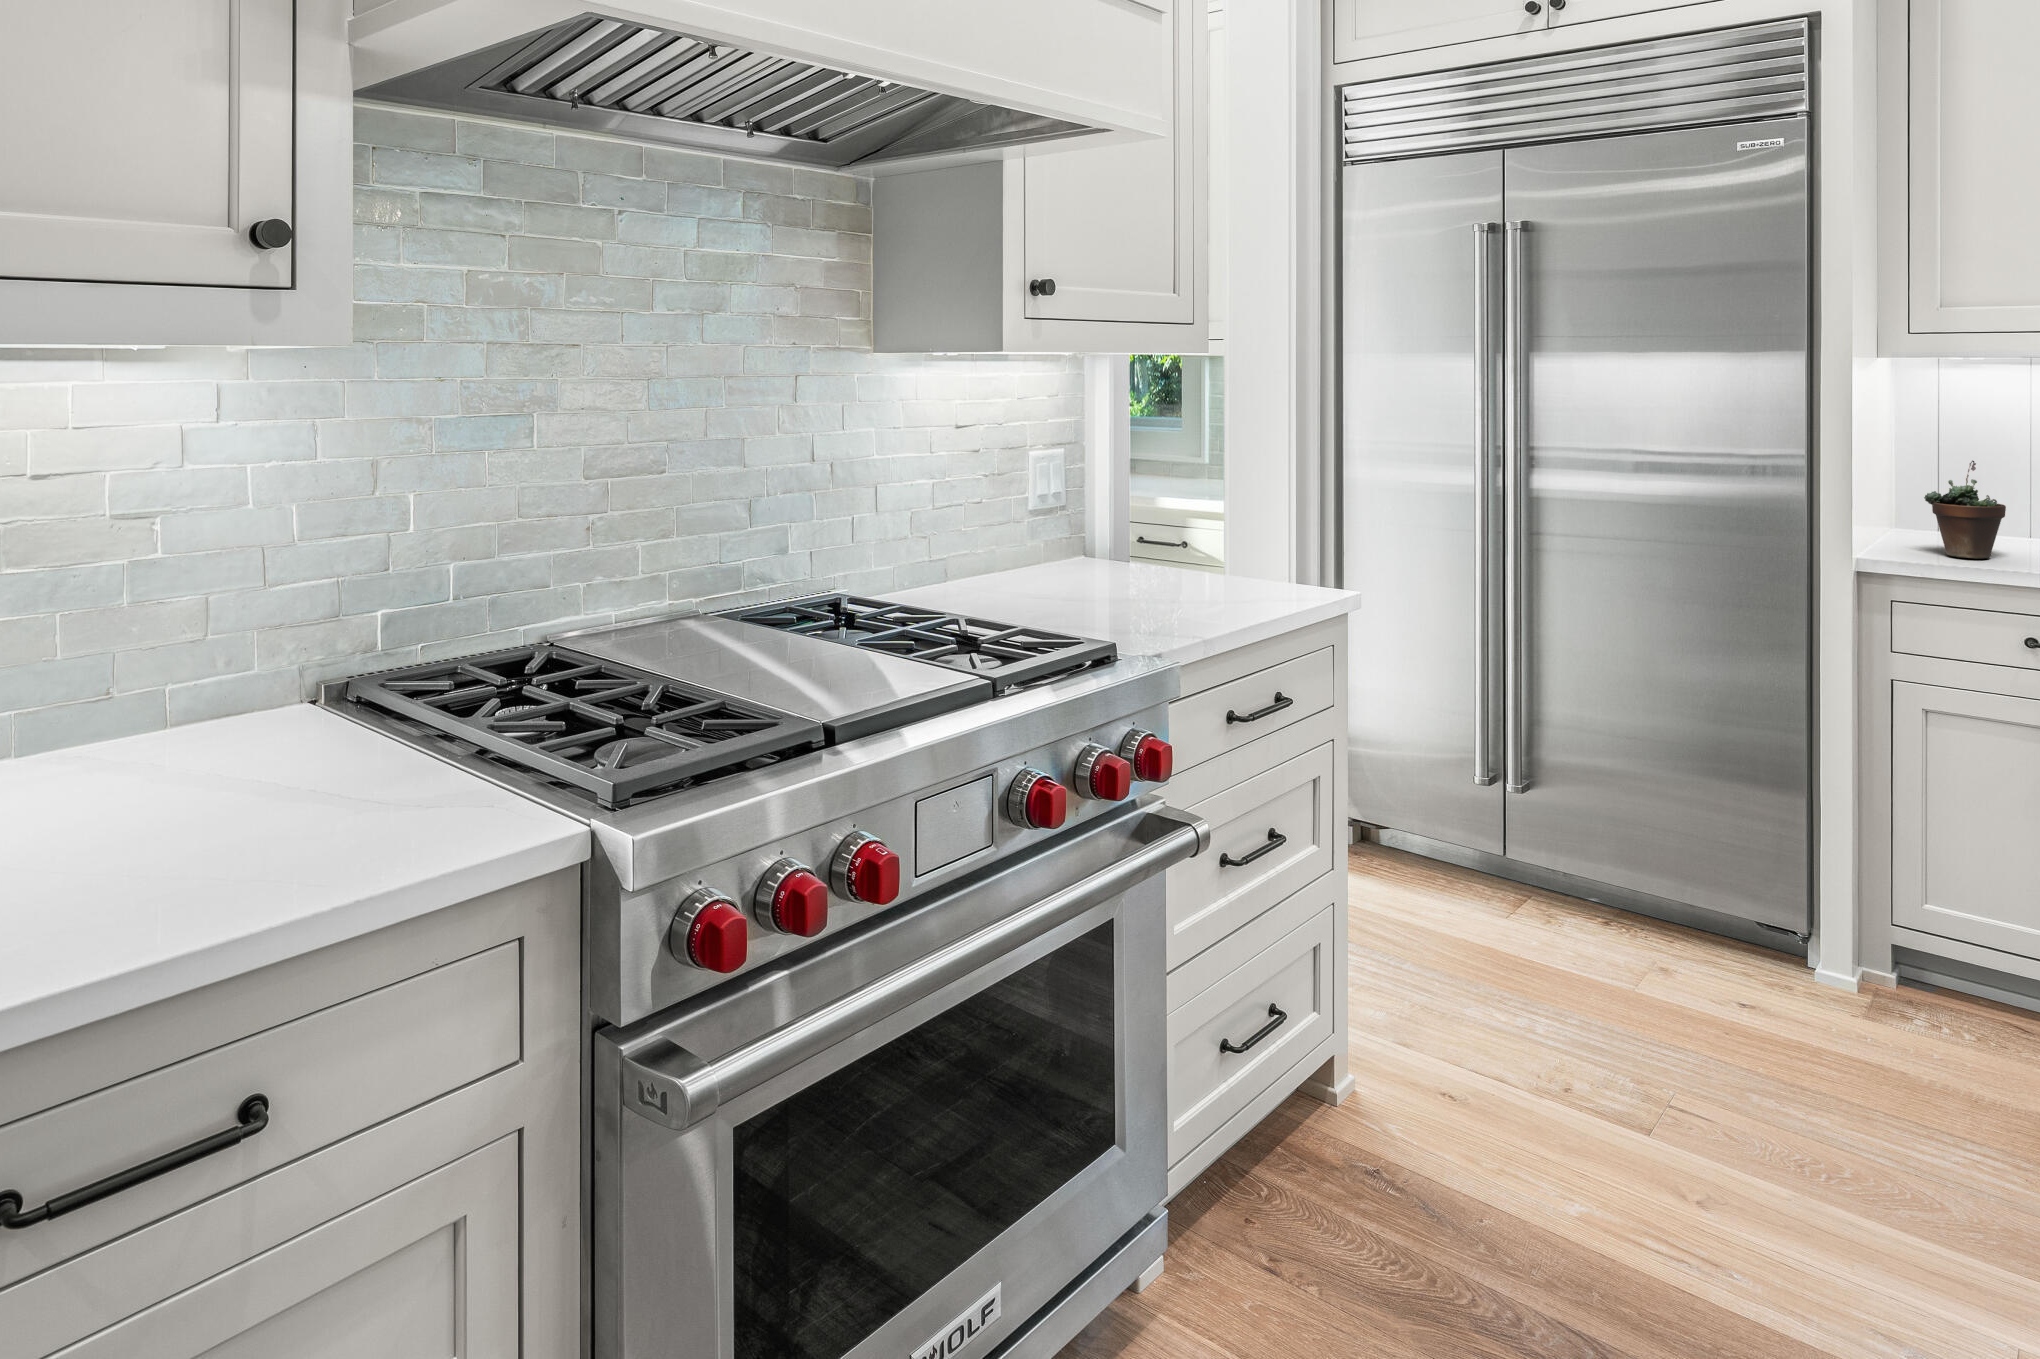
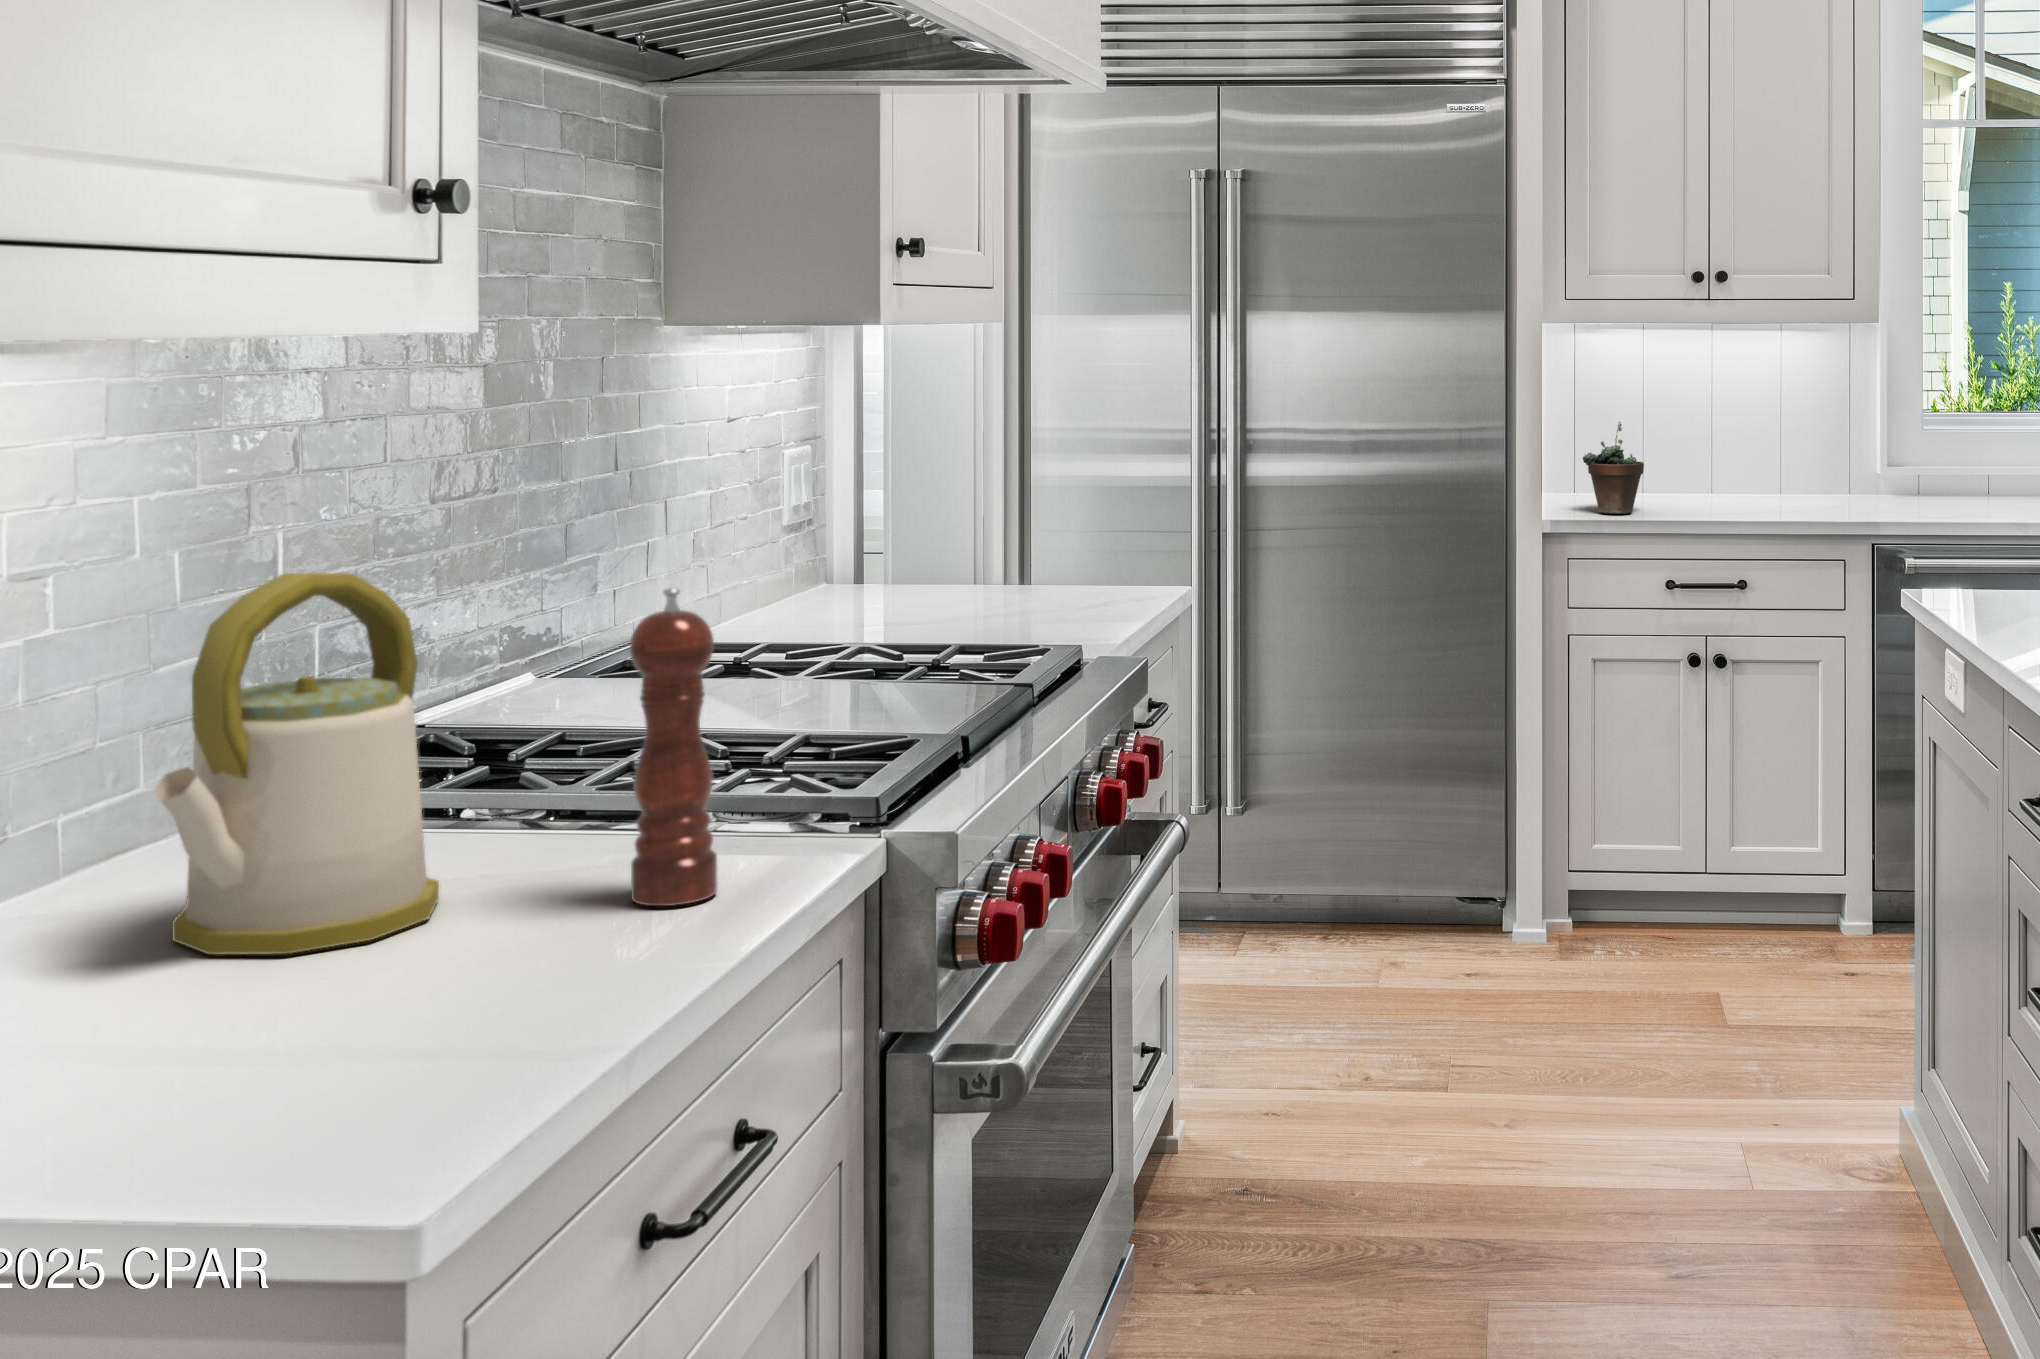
kettle: none [10,530,266,828] -> present [153,573,439,955]
pepper mill: none [322,569,397,849] -> present [630,588,718,906]

